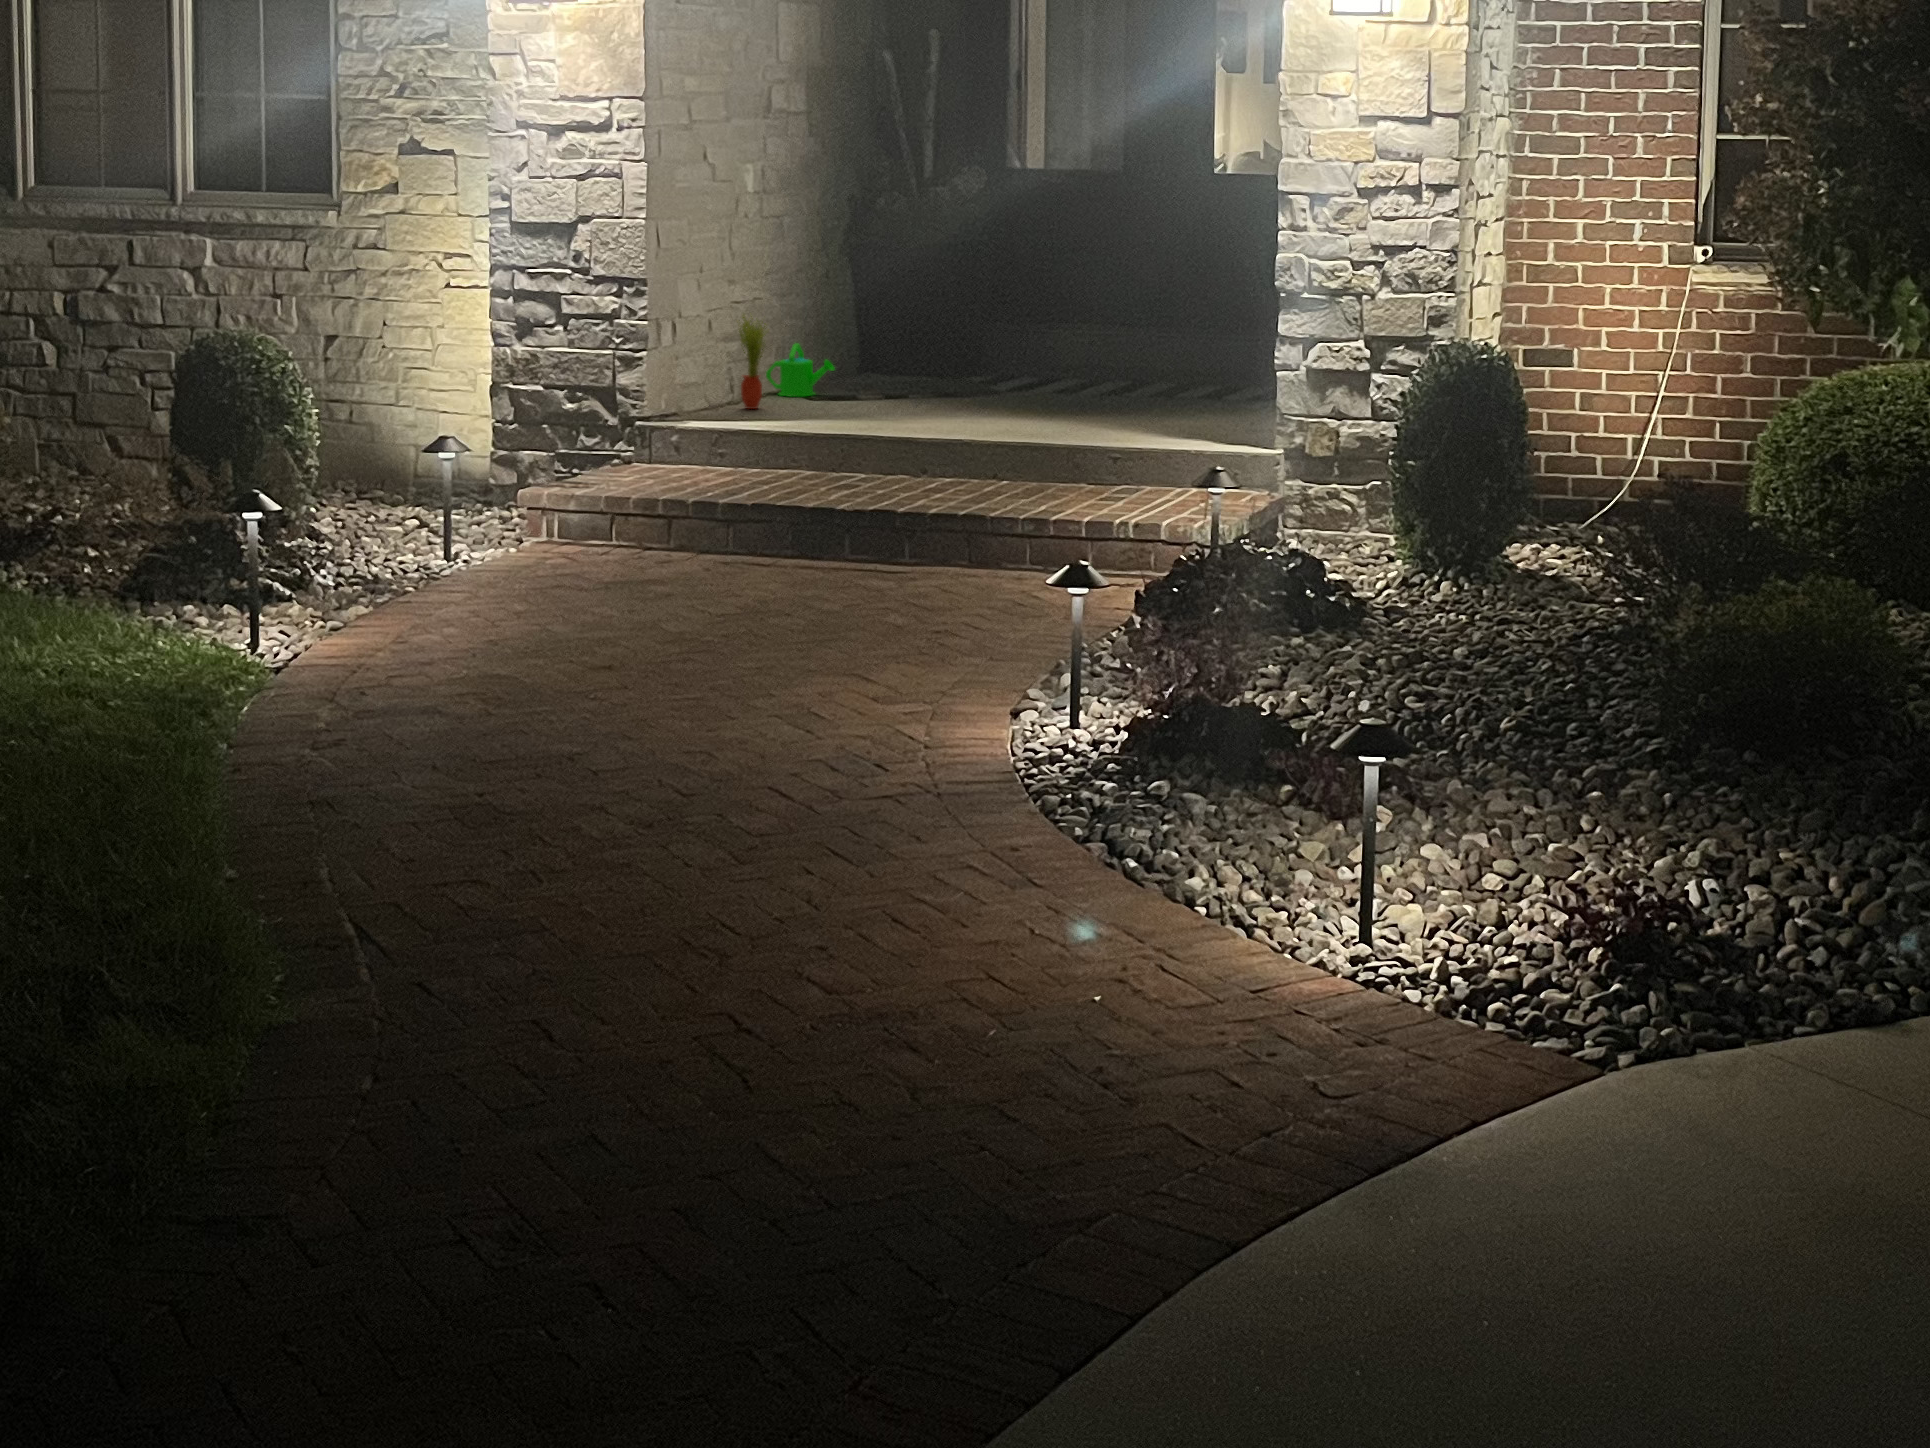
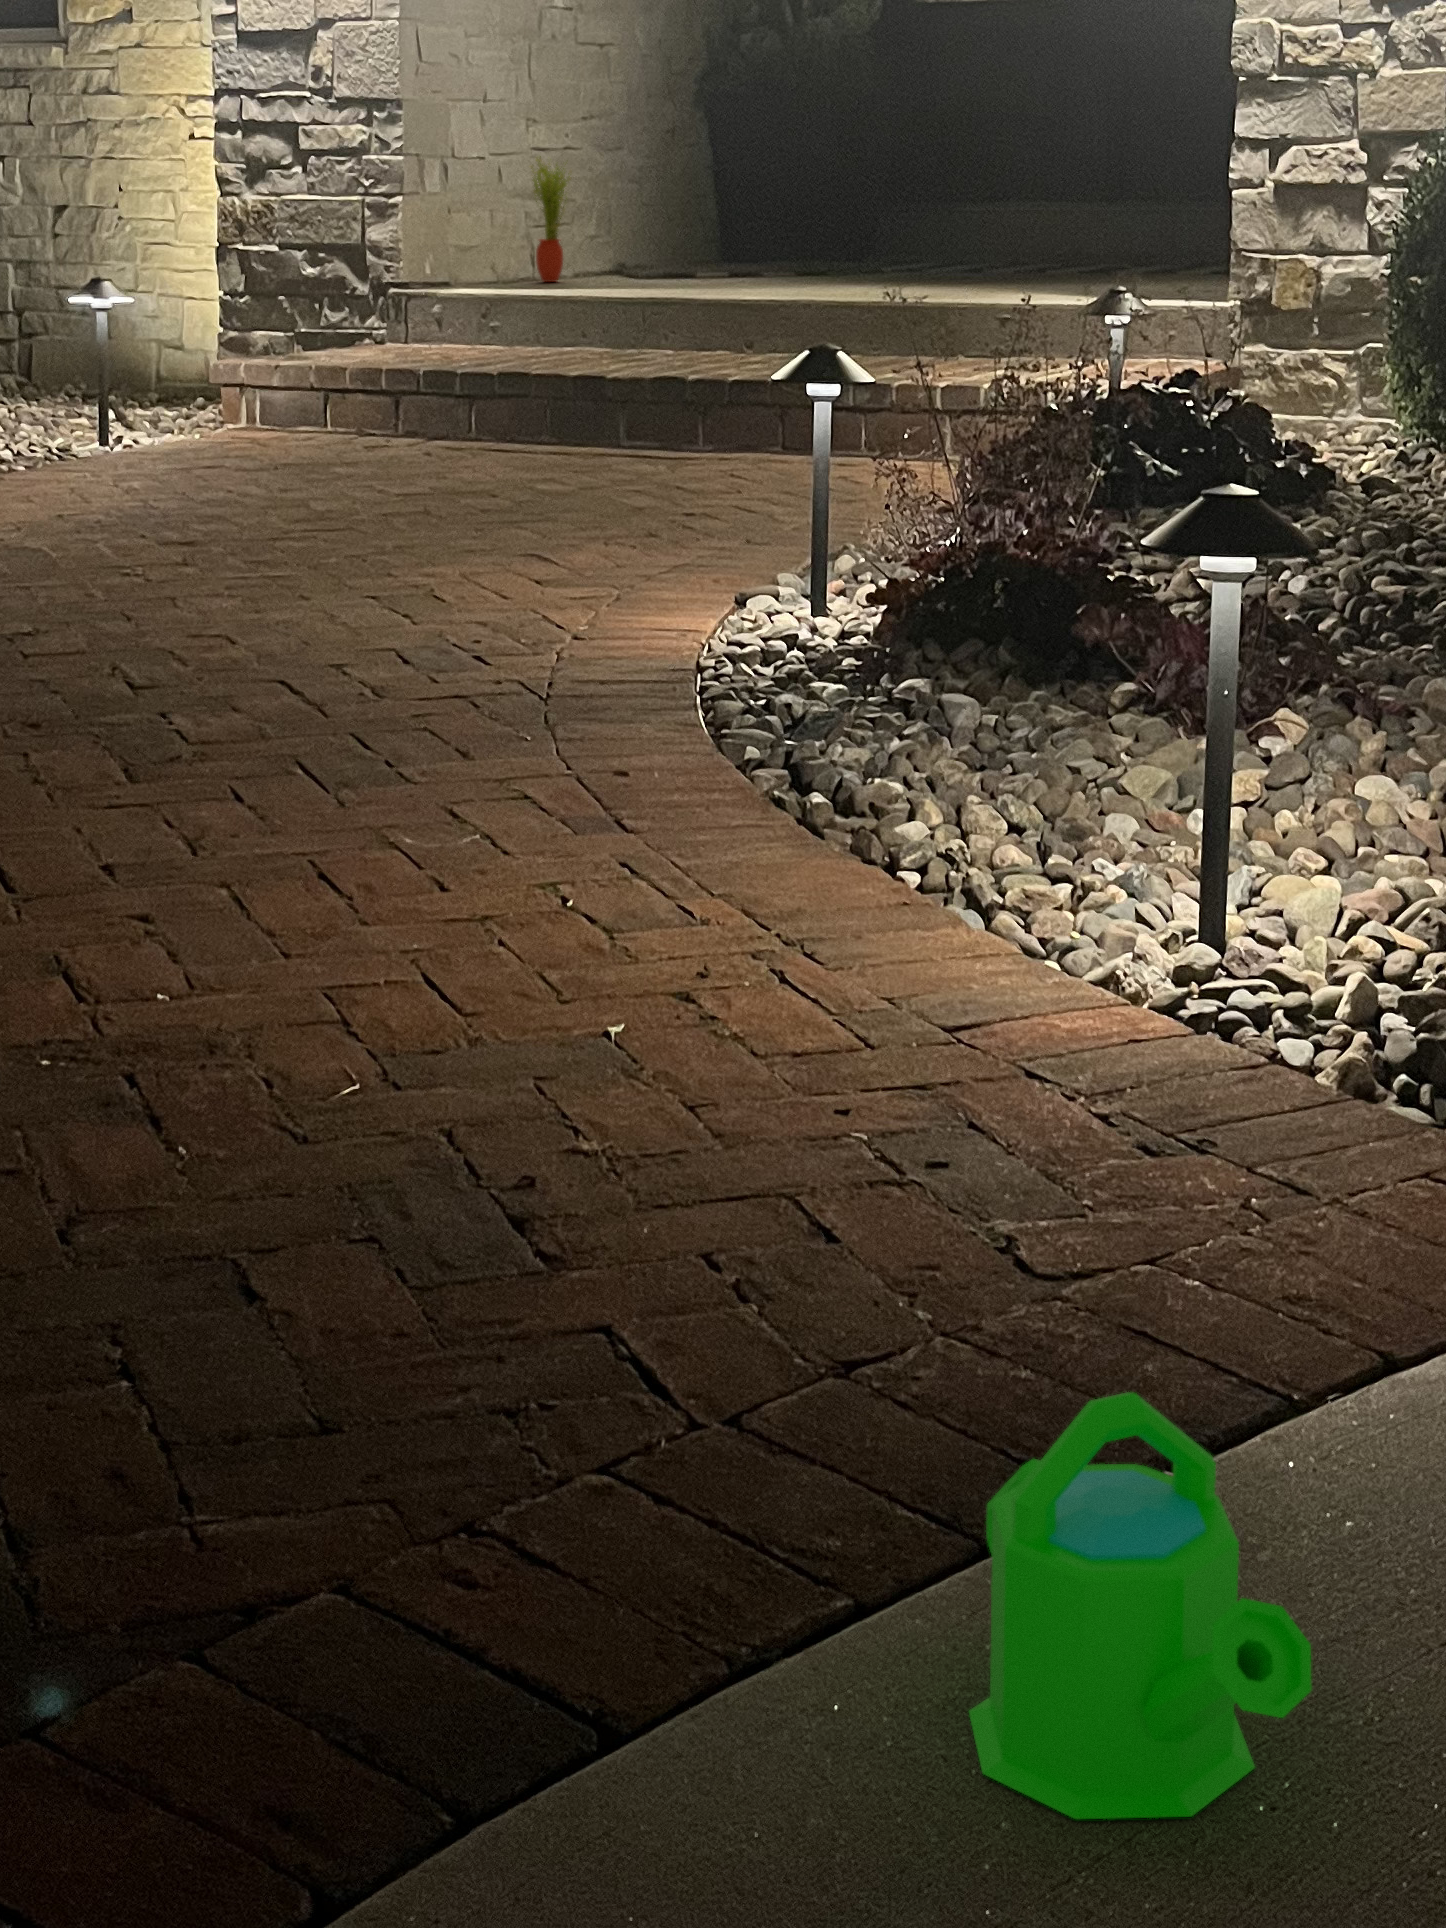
watering can: present [766,343,834,397] -> present [969,1392,1312,1819]

